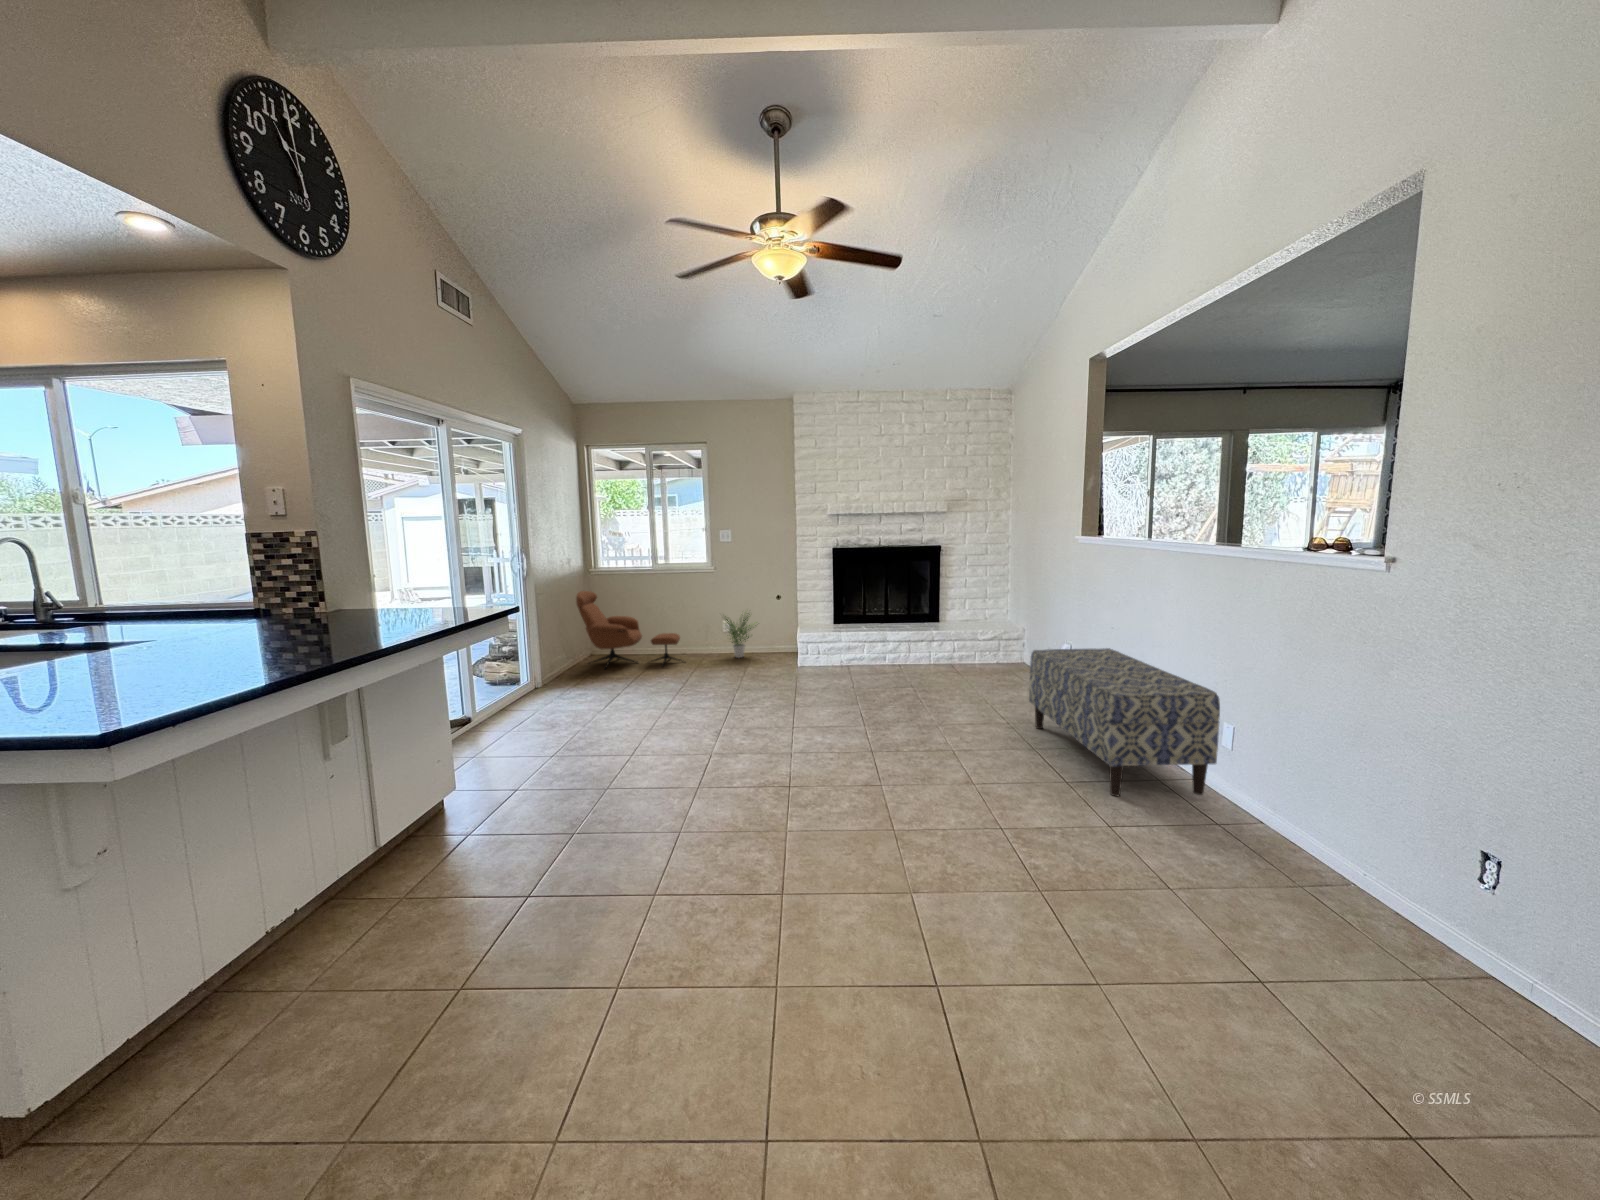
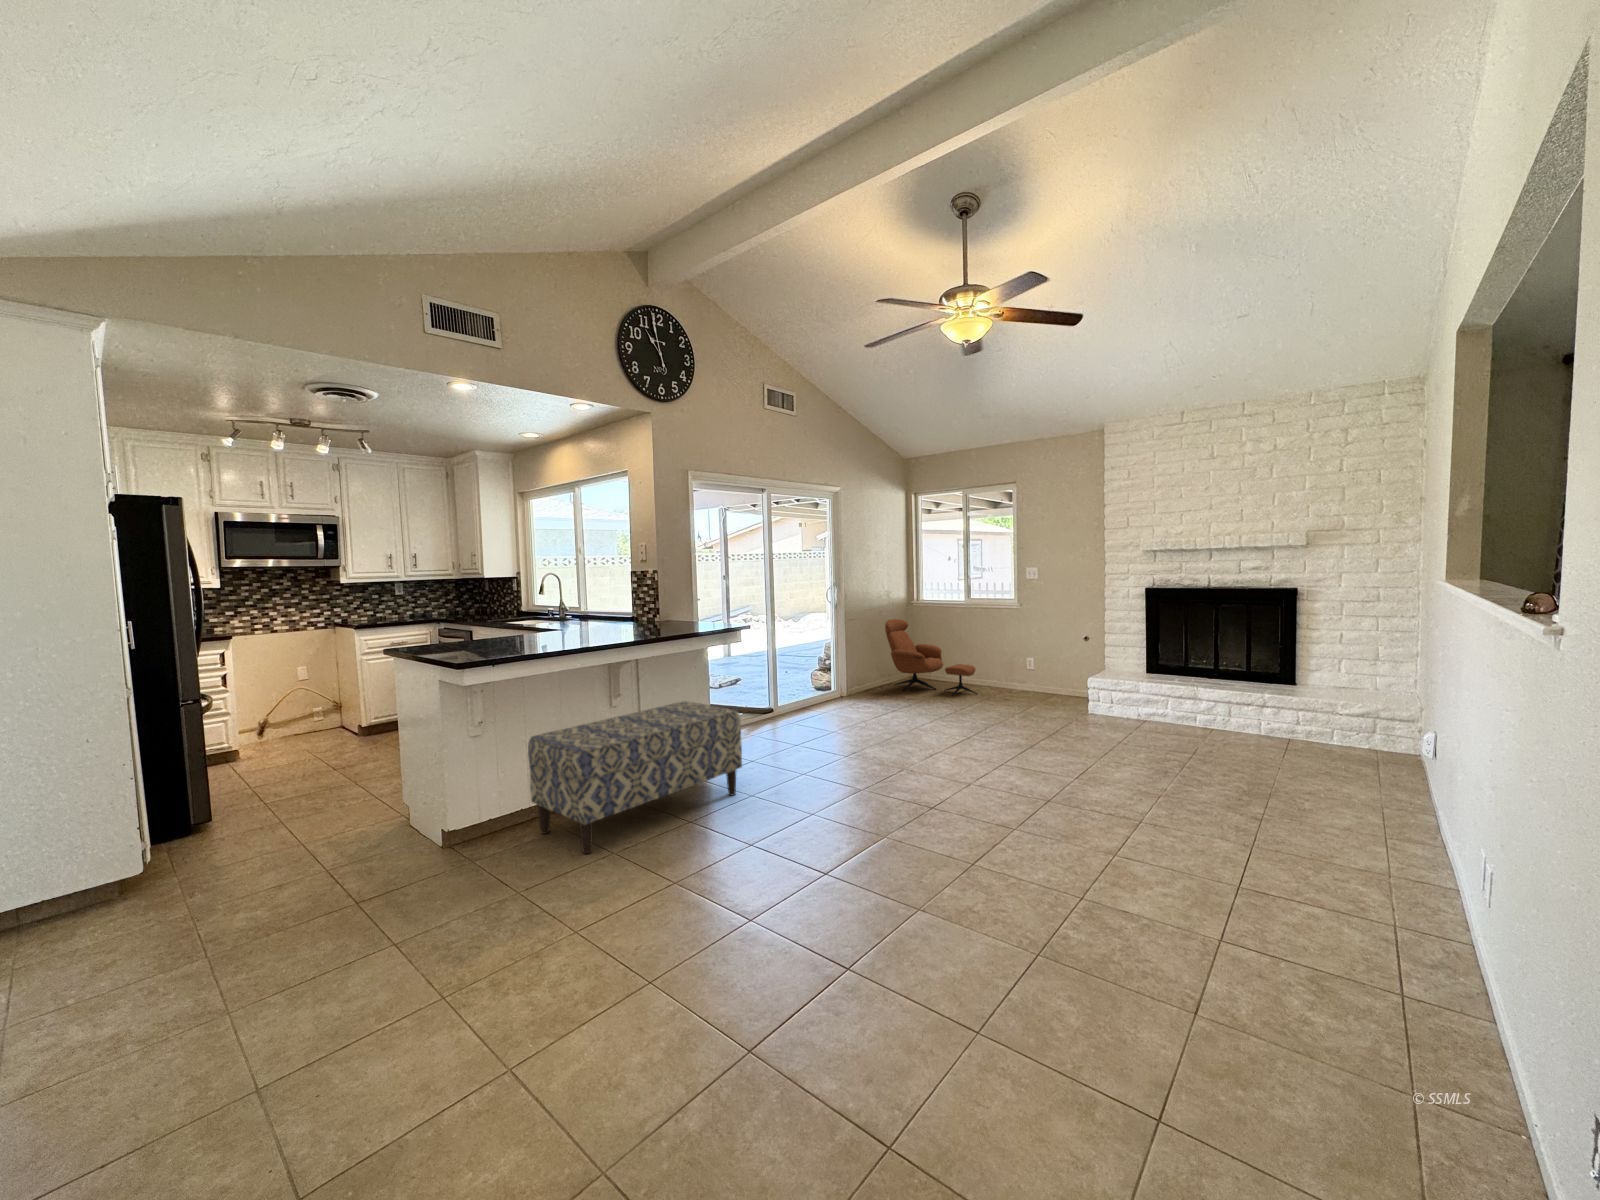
potted plant: present [725,613,756,658] -> none [1012,647,1061,698]
bench: present [1029,648,1220,796] -> present [528,701,742,854]

